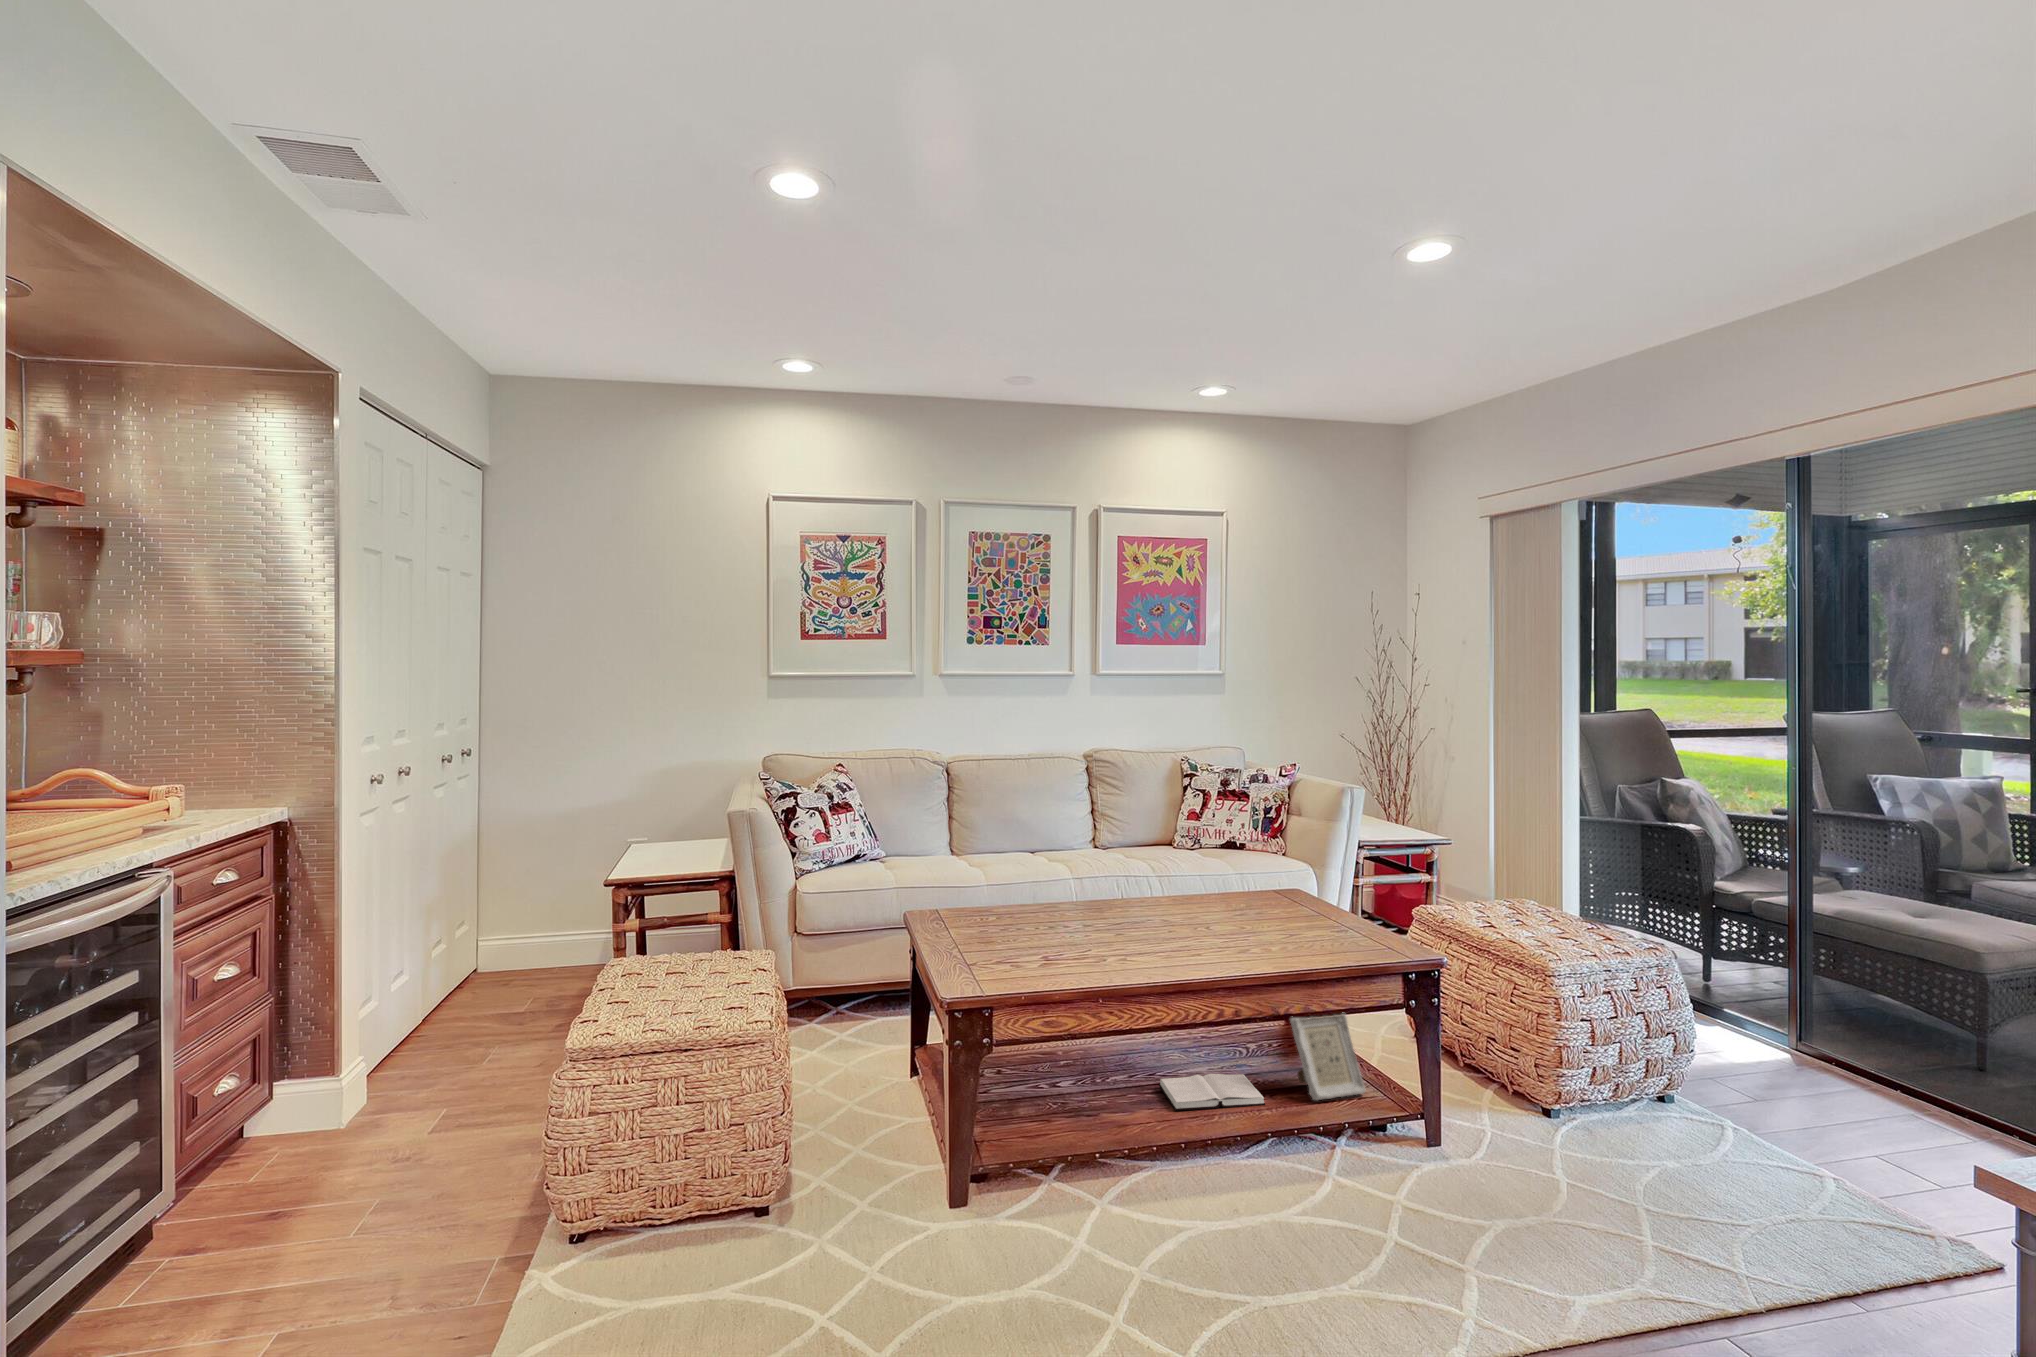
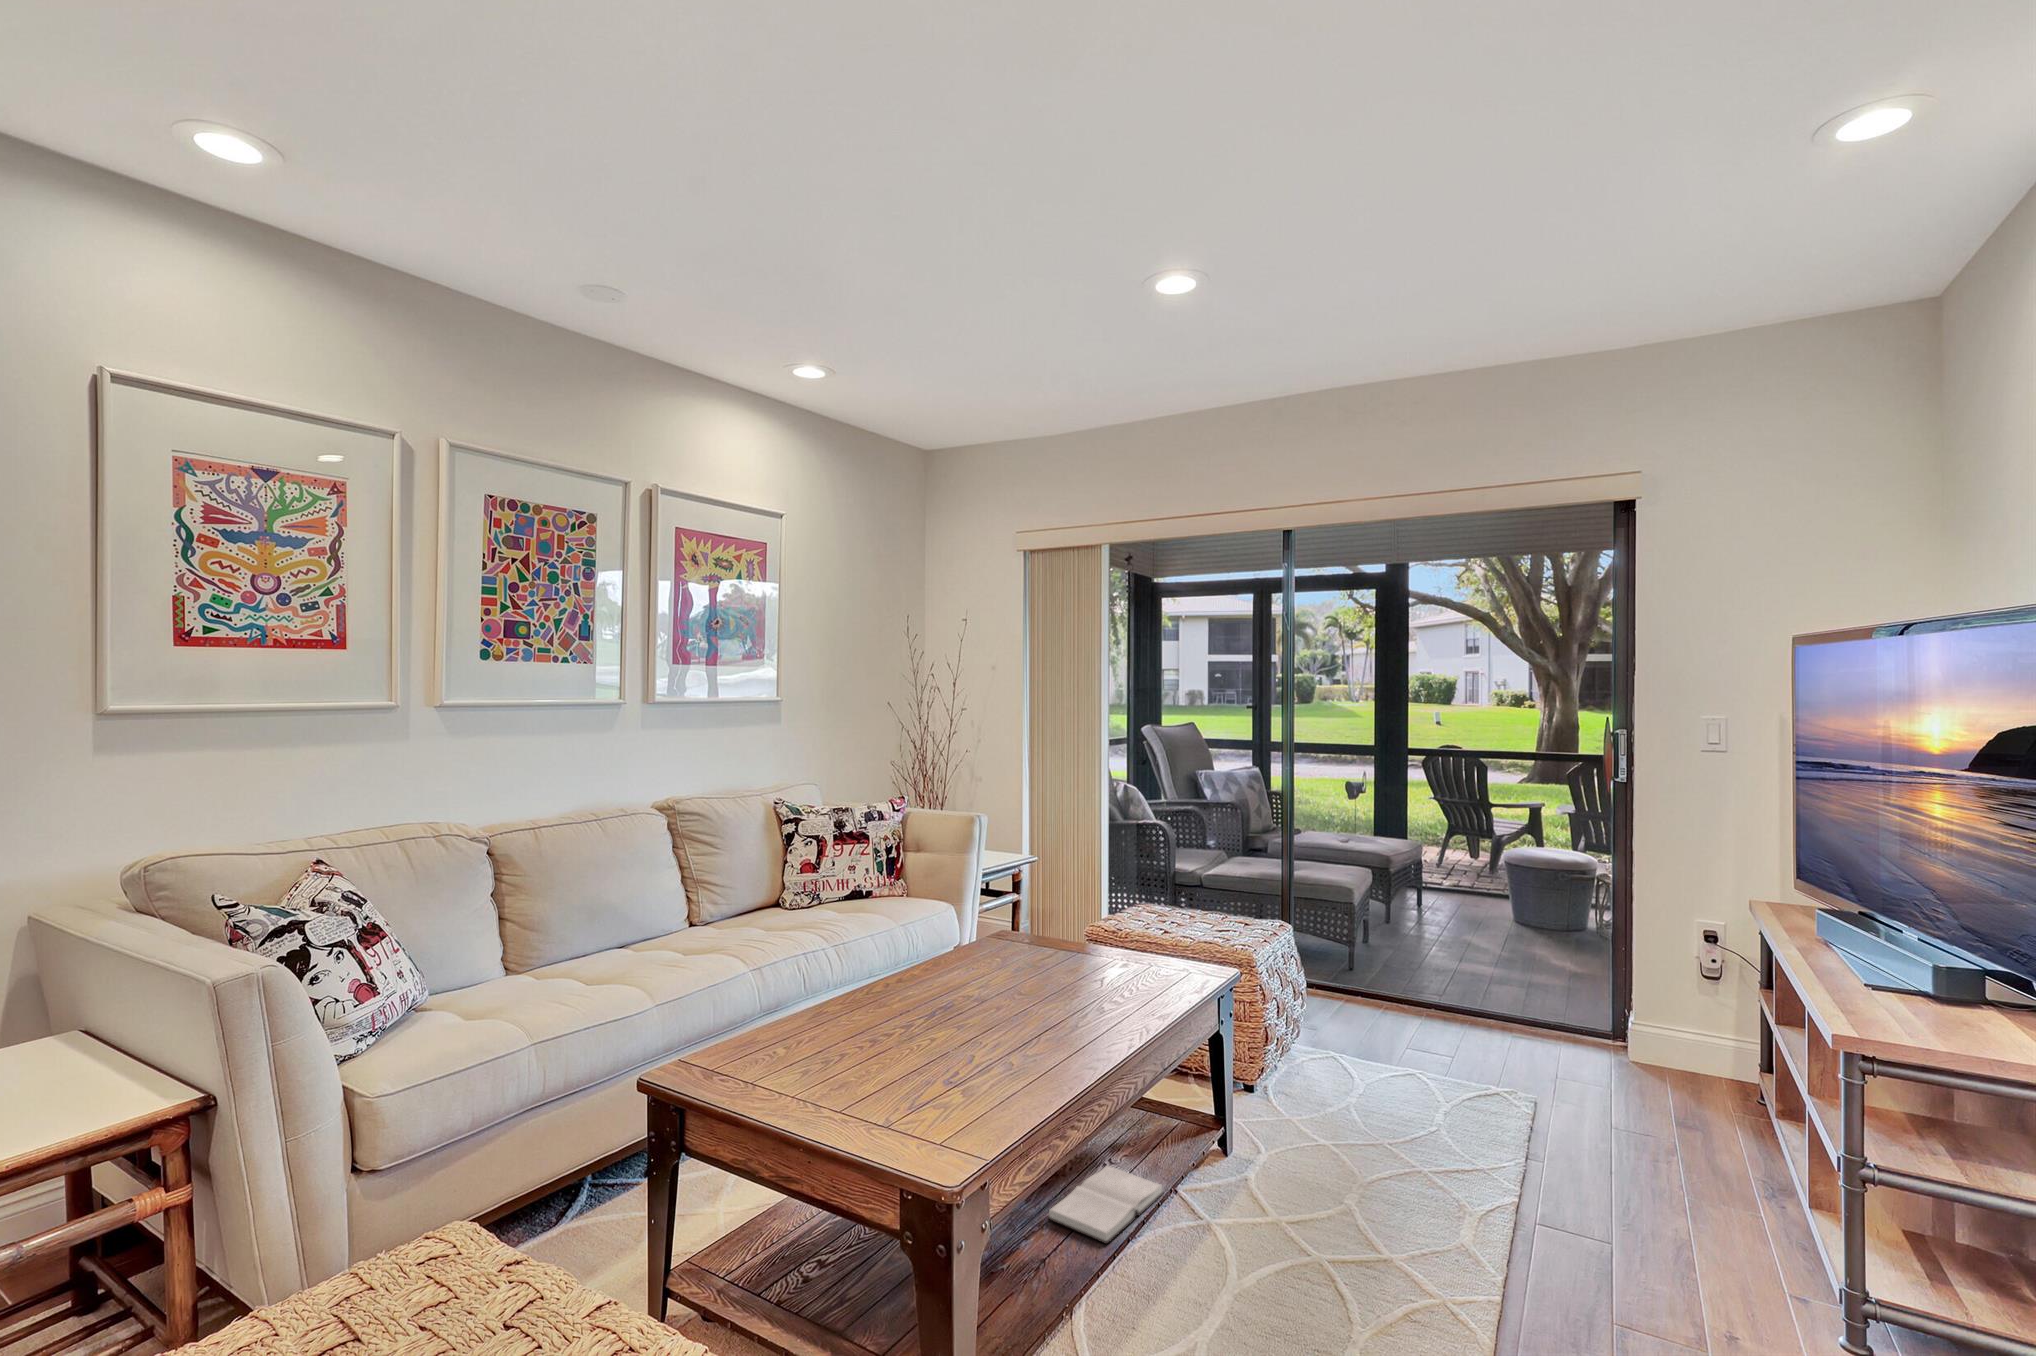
picture frame: present [1290,1014,1365,1100] -> none [1151,1058,1218,1167]

